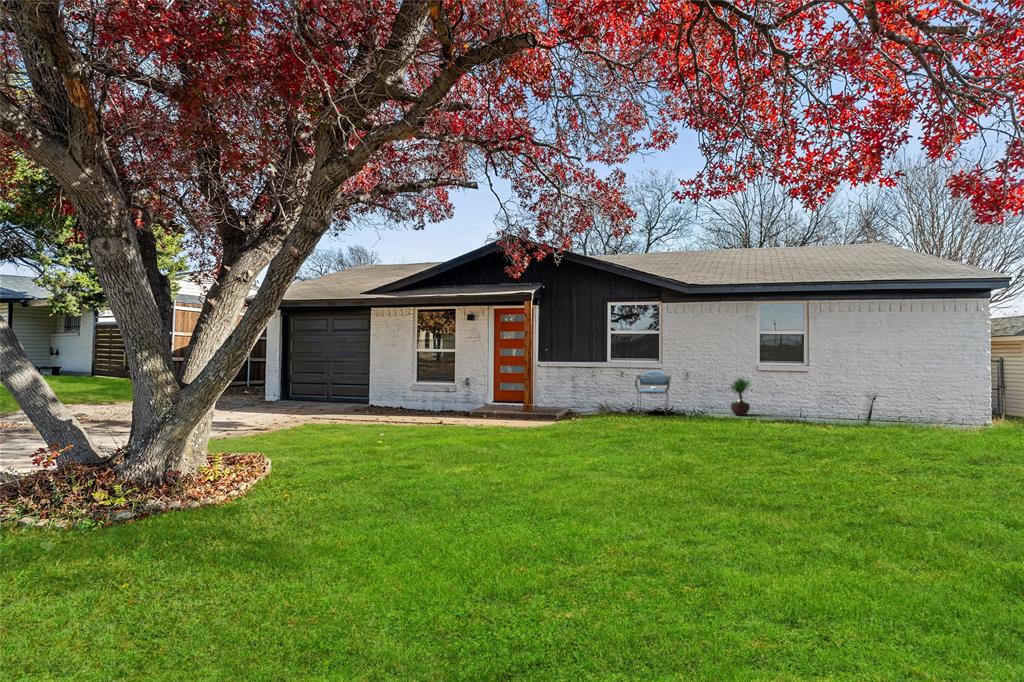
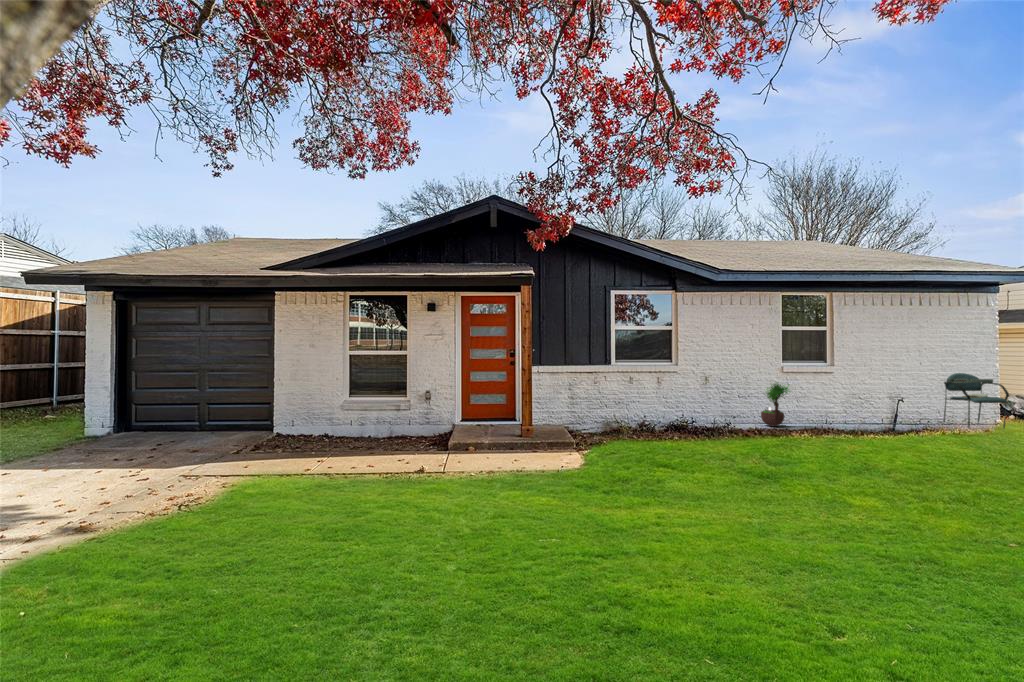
chair: present [635,371,671,414] -> present [944,373,1009,428]

